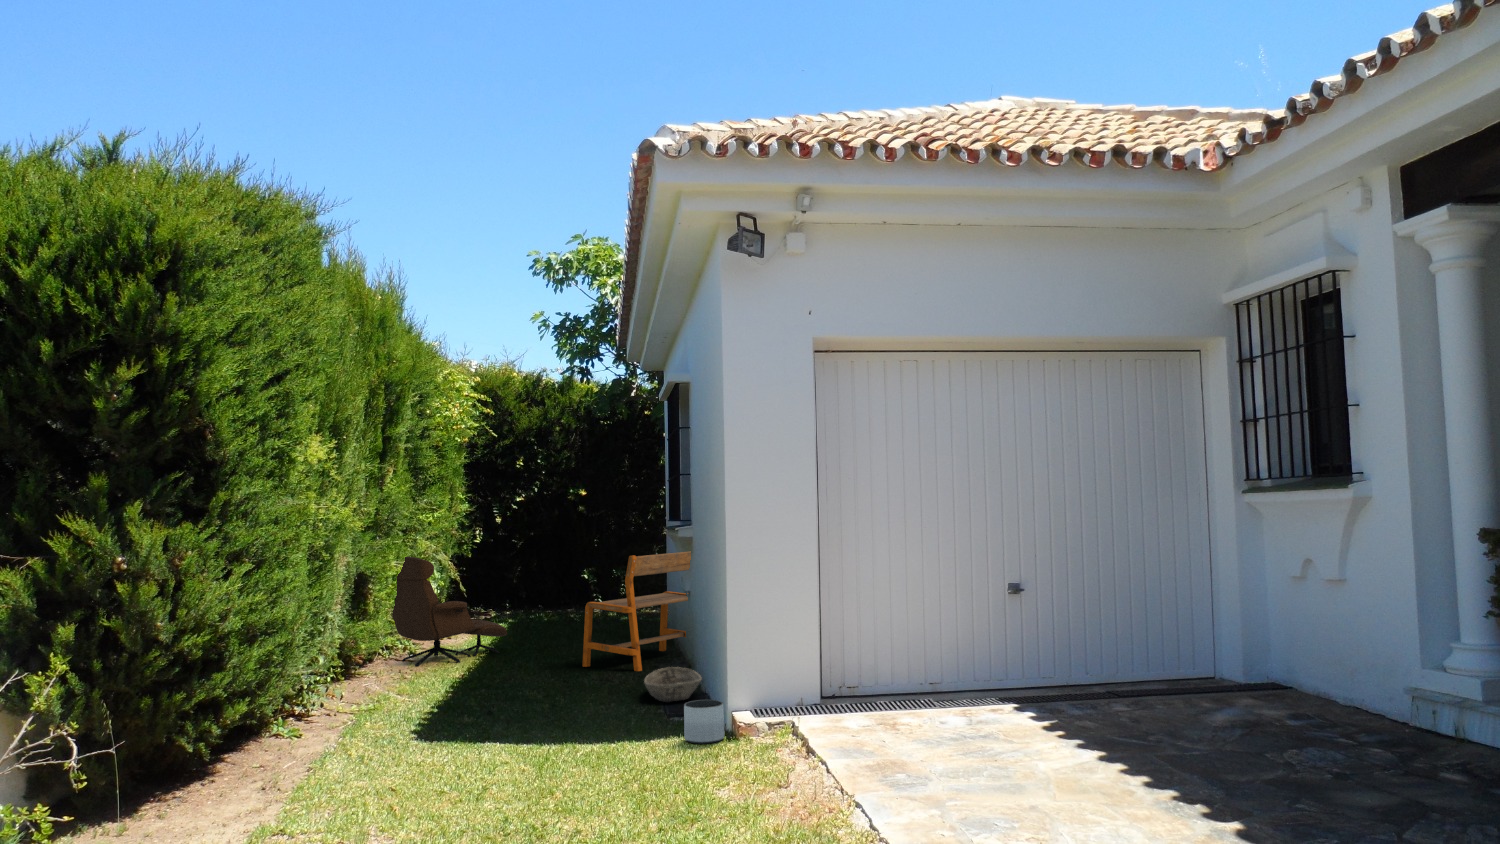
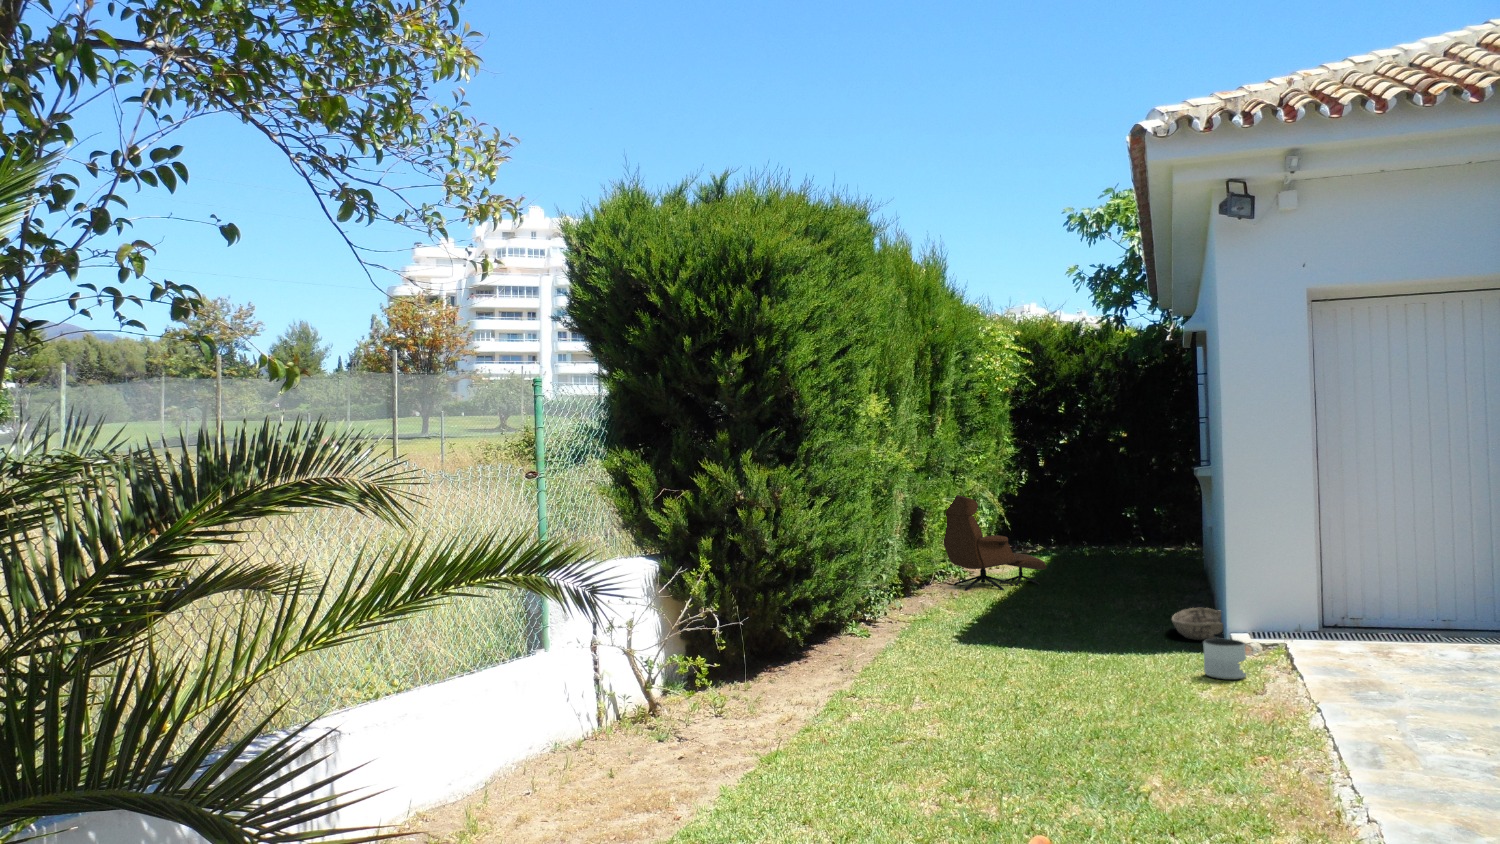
bench: present [583,551,691,671] -> none [1116,495,1250,610]

